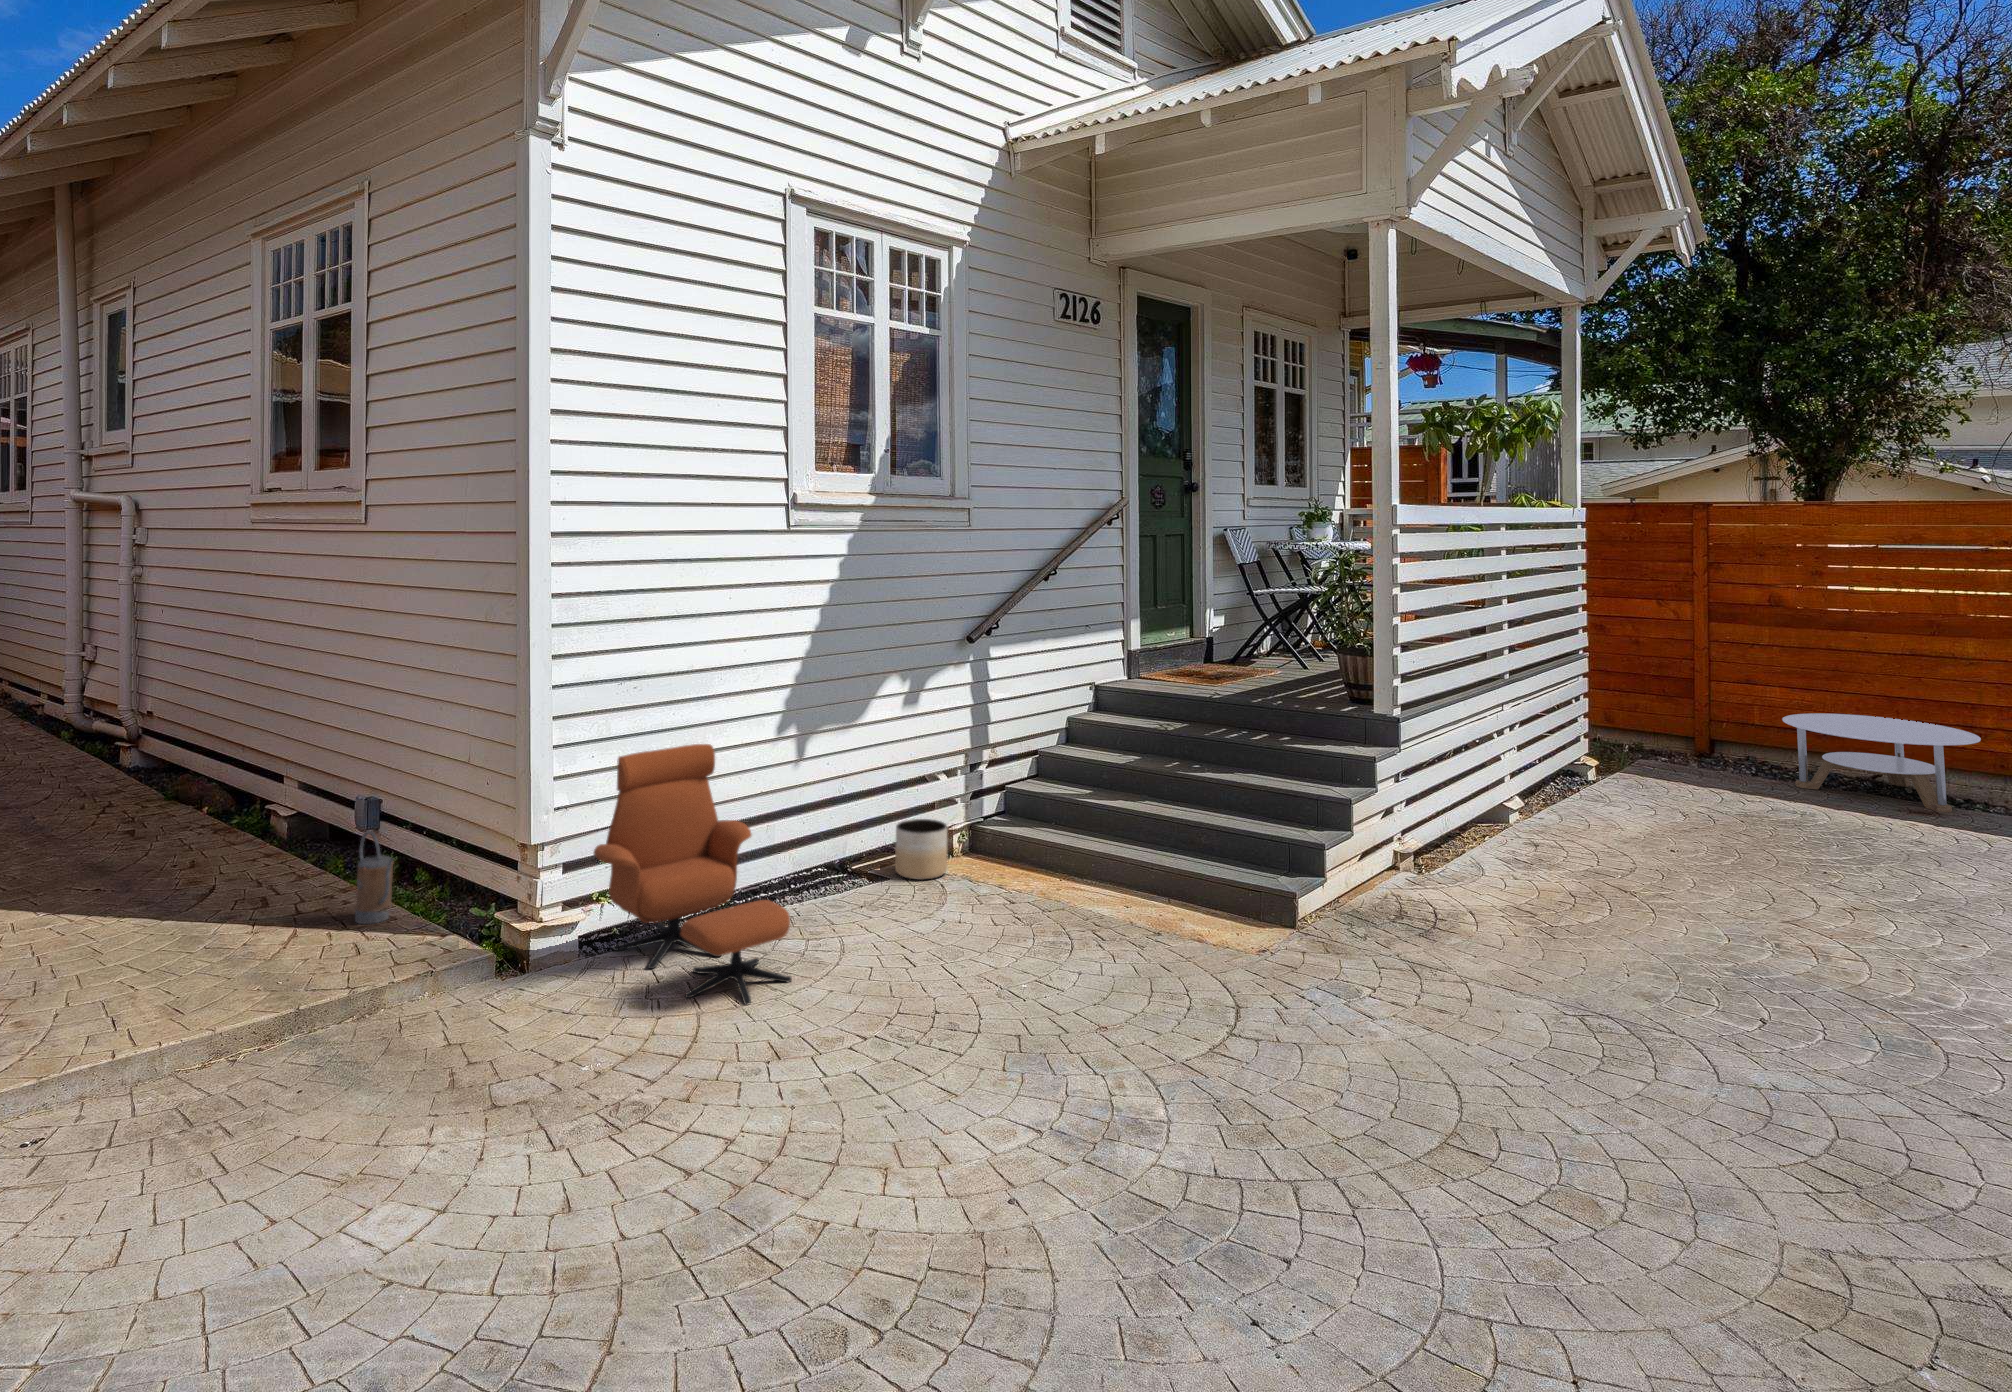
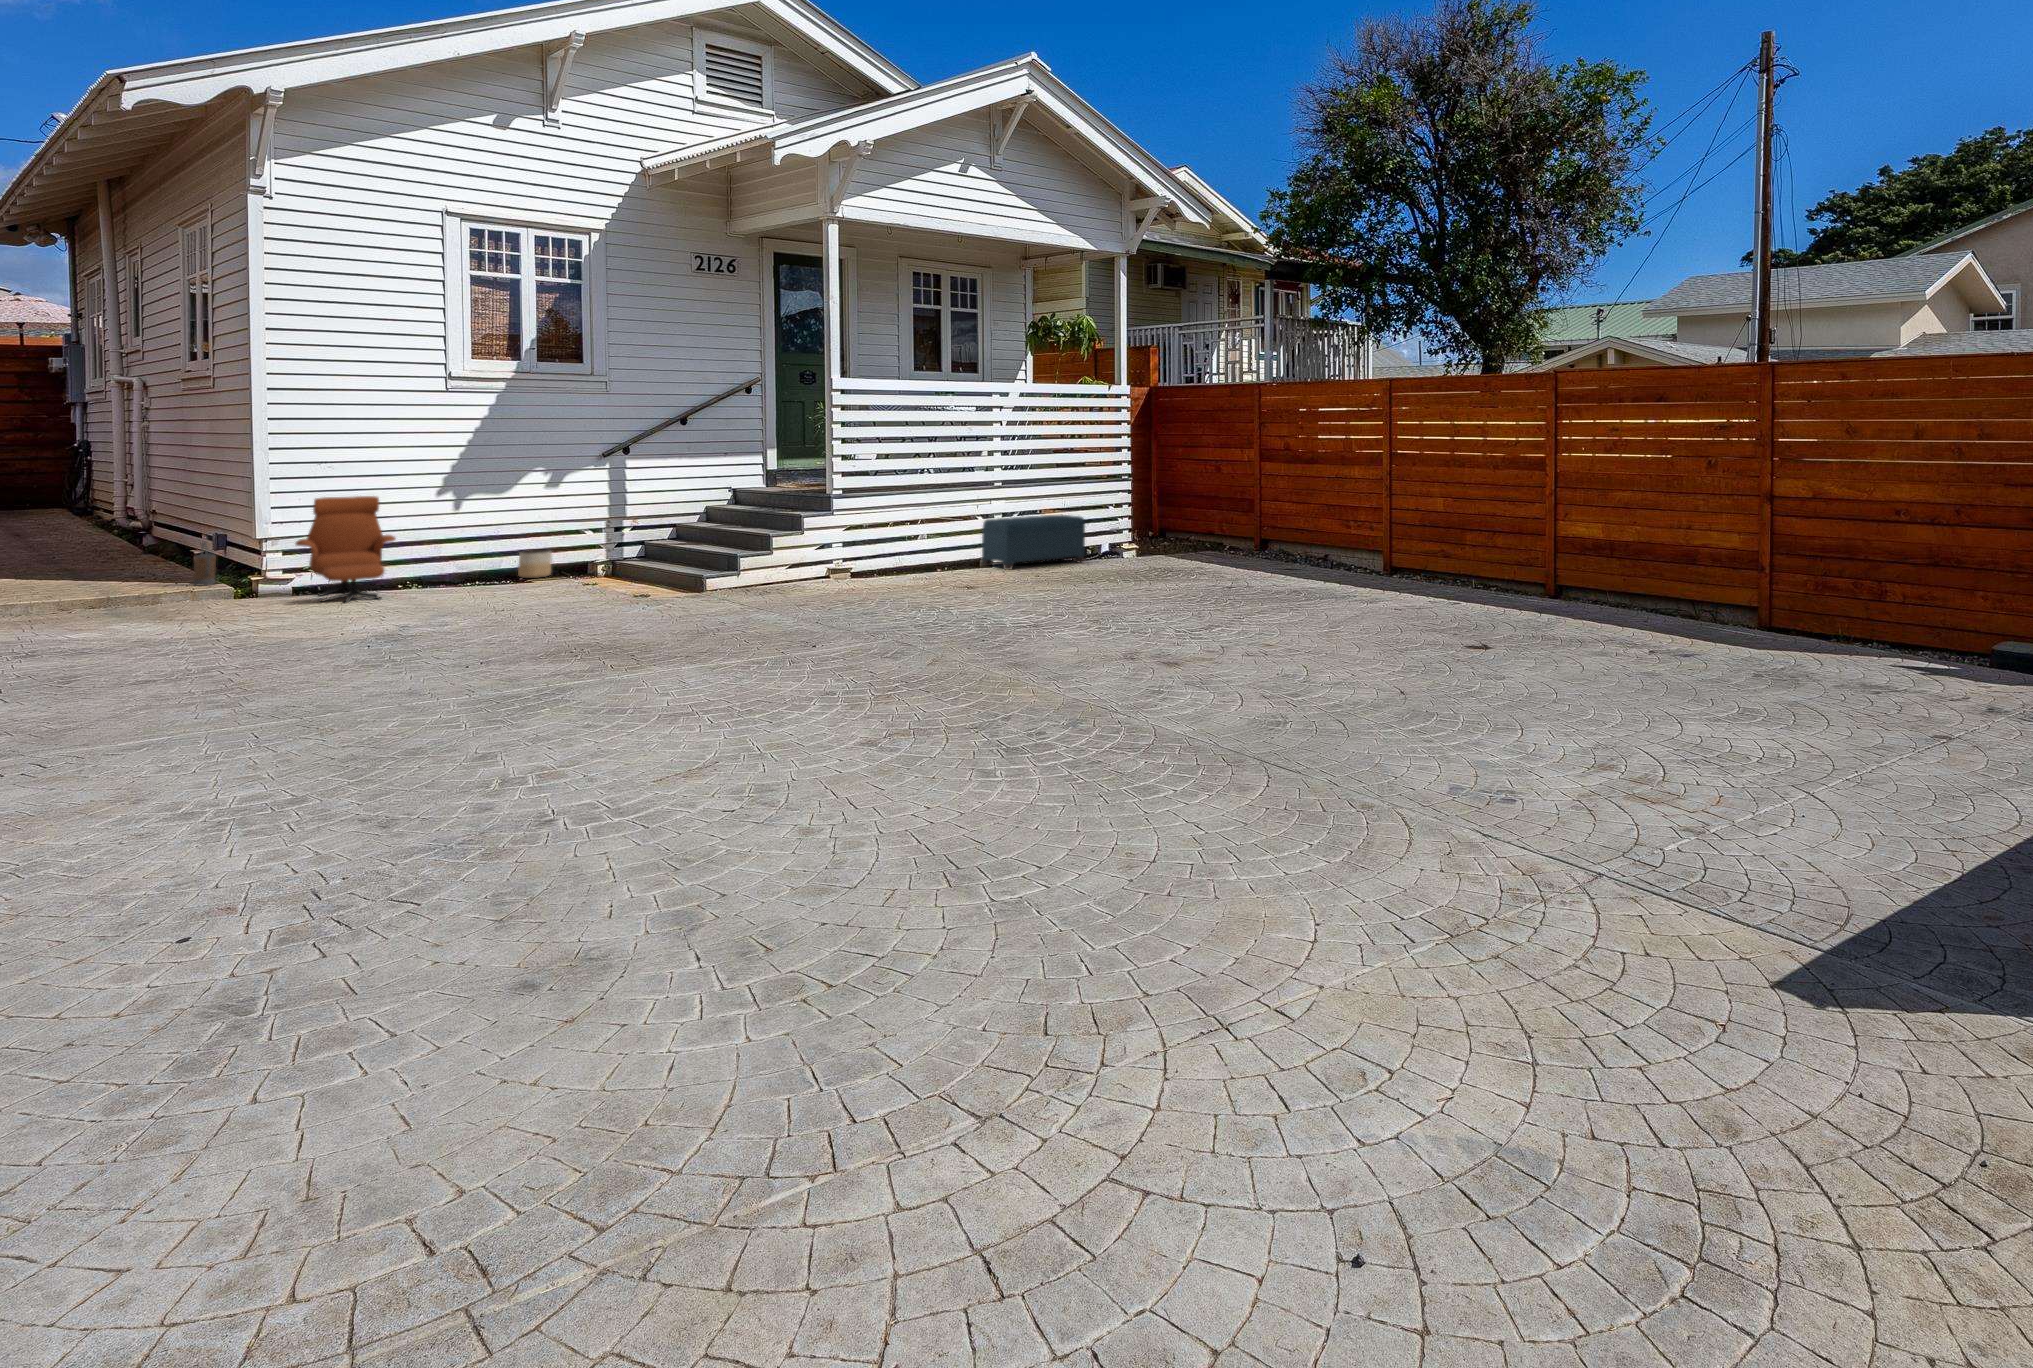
round table: present [1782,713,1981,812] -> none [1156,518,1250,566]
bench: none [1581,717,1717,833] -> present [982,515,1085,570]

